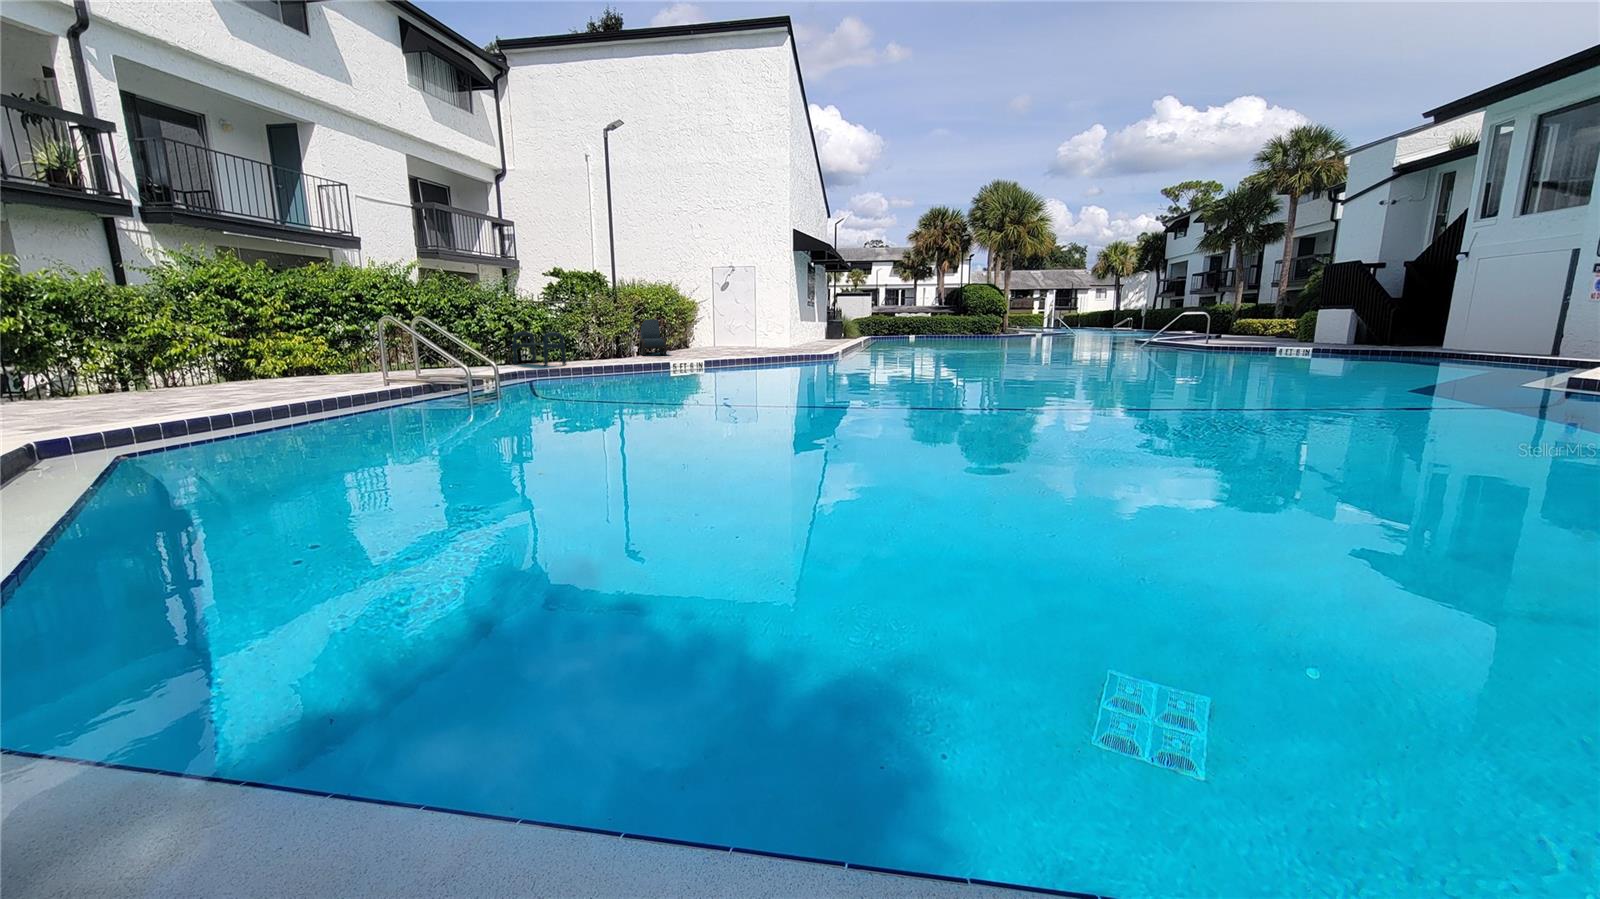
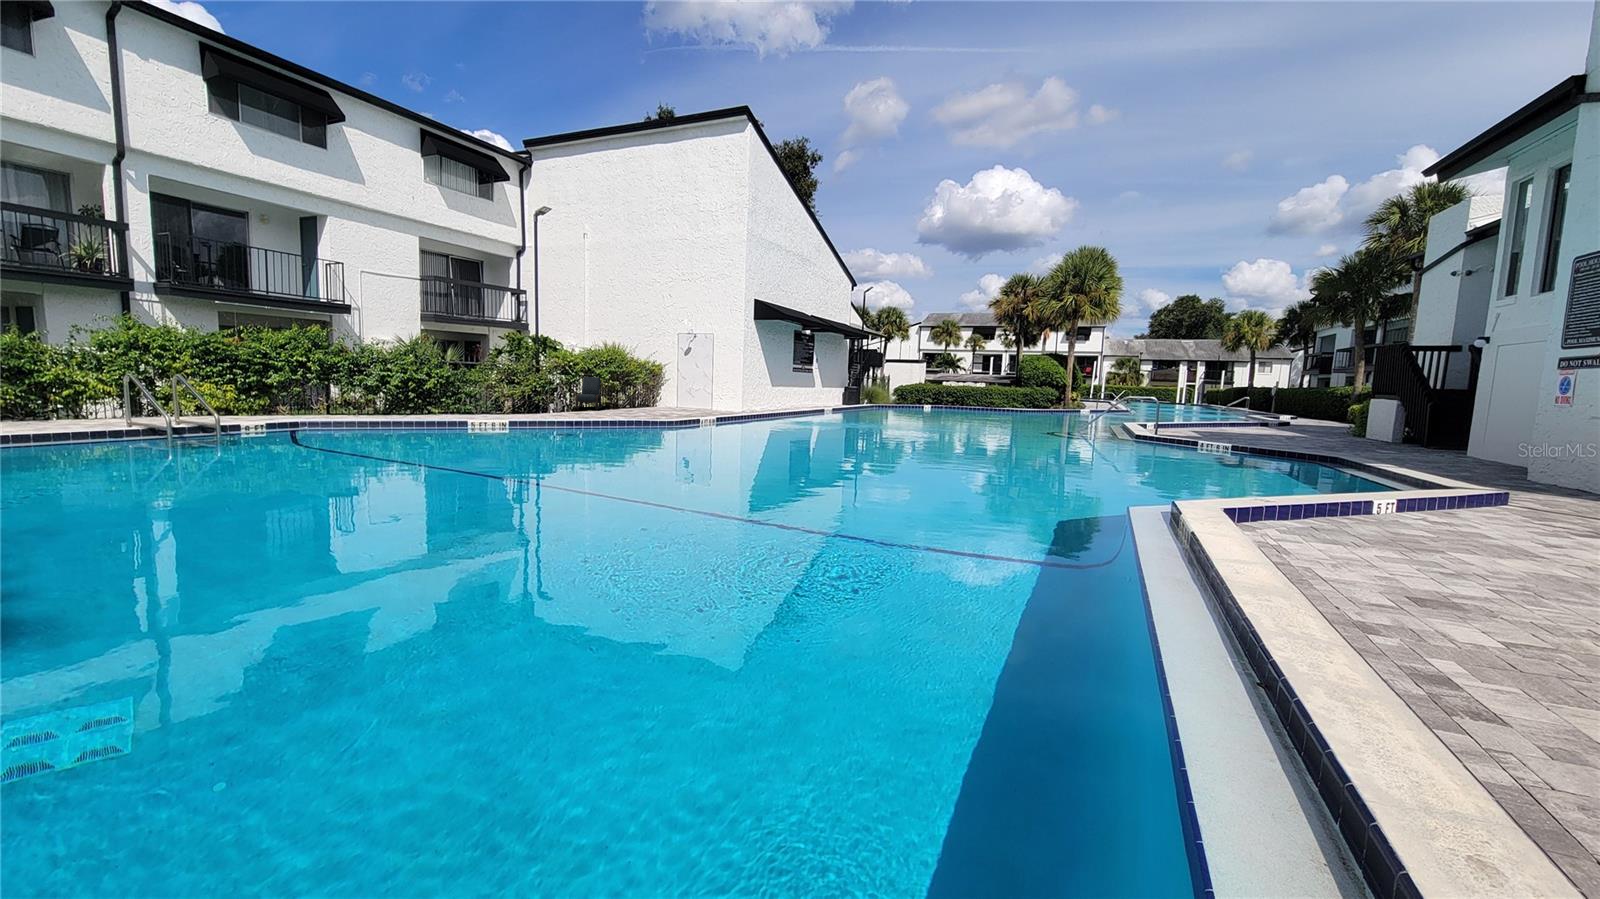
bench: present [512,332,566,366] -> none [443,384,483,414]

